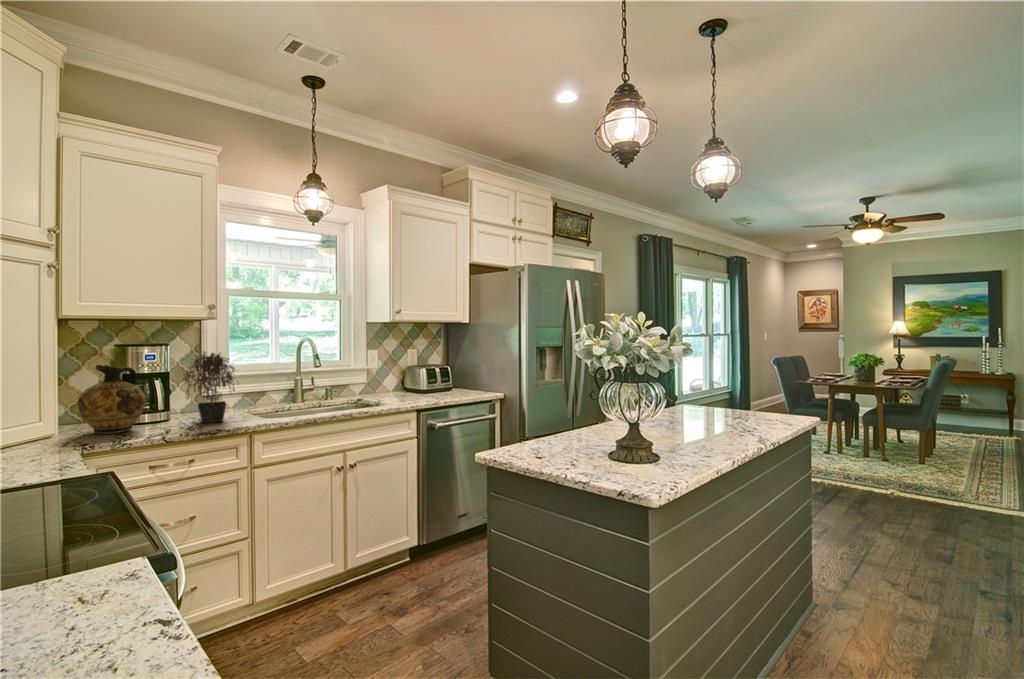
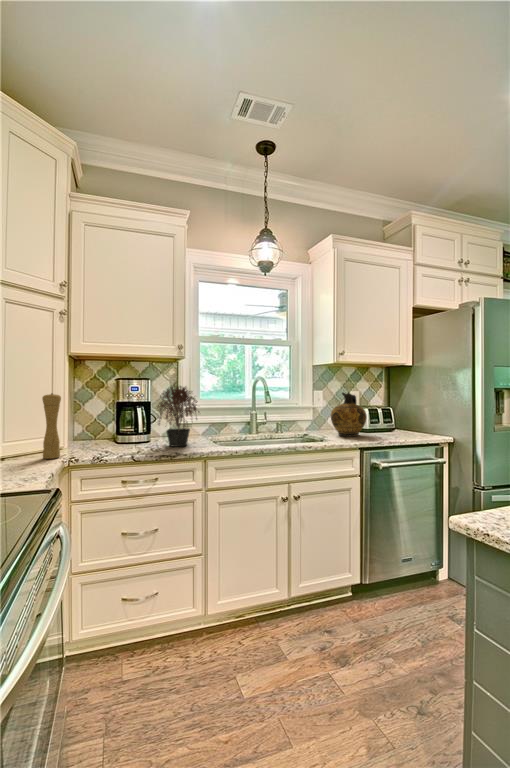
ceramic jug: present [78,365,146,434] -> present [331,393,367,436]
pepper mill: none [40,369,66,447] -> present [42,393,61,459]

